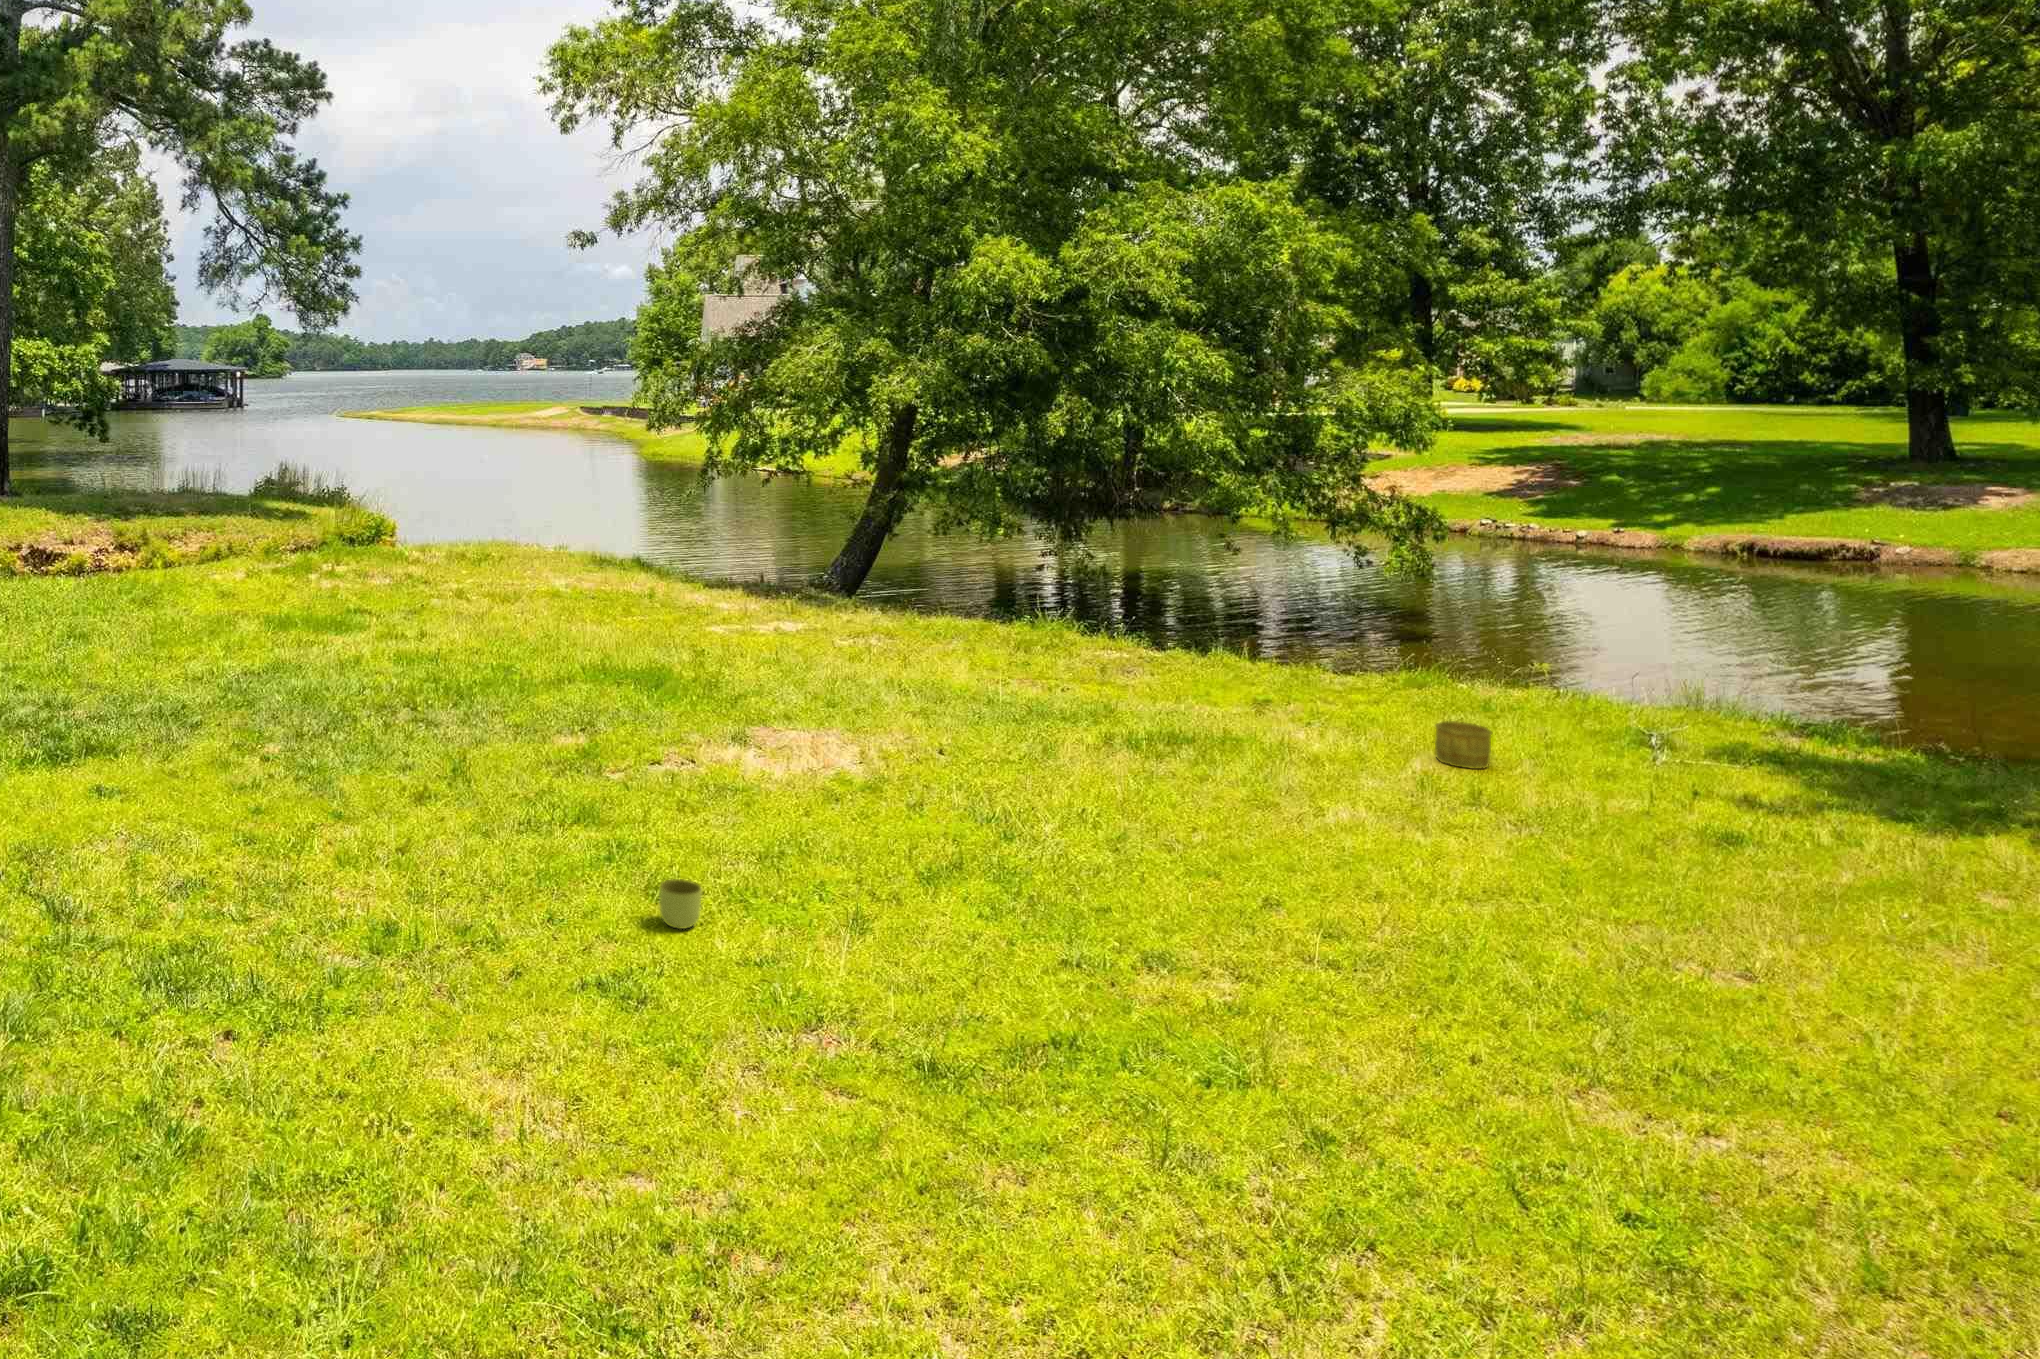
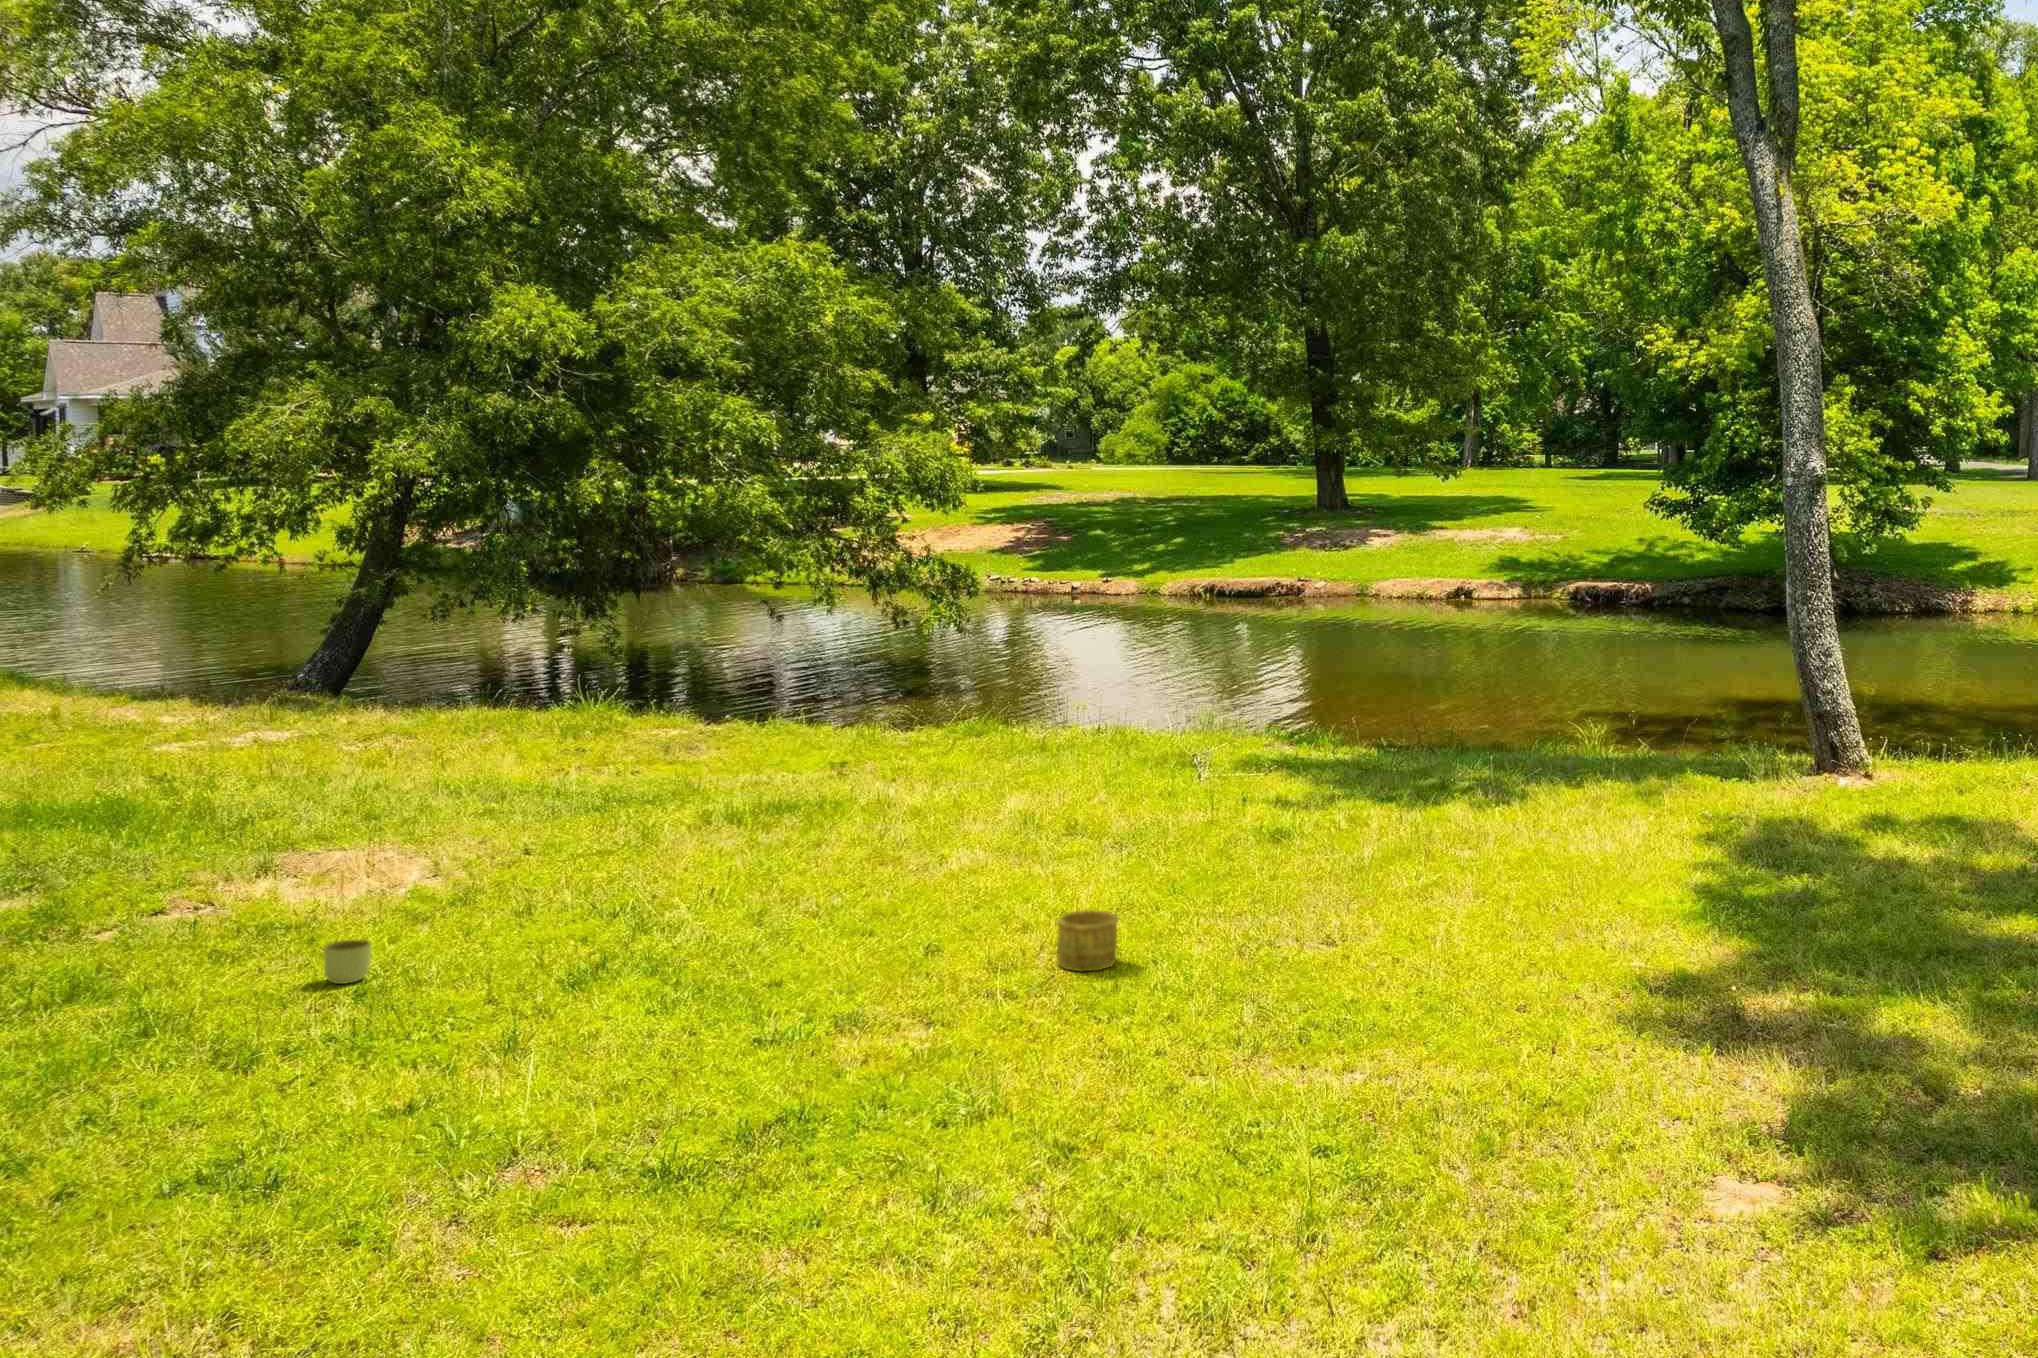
wooden bucket: present [1435,721,1492,769] -> present [1057,910,1119,971]

